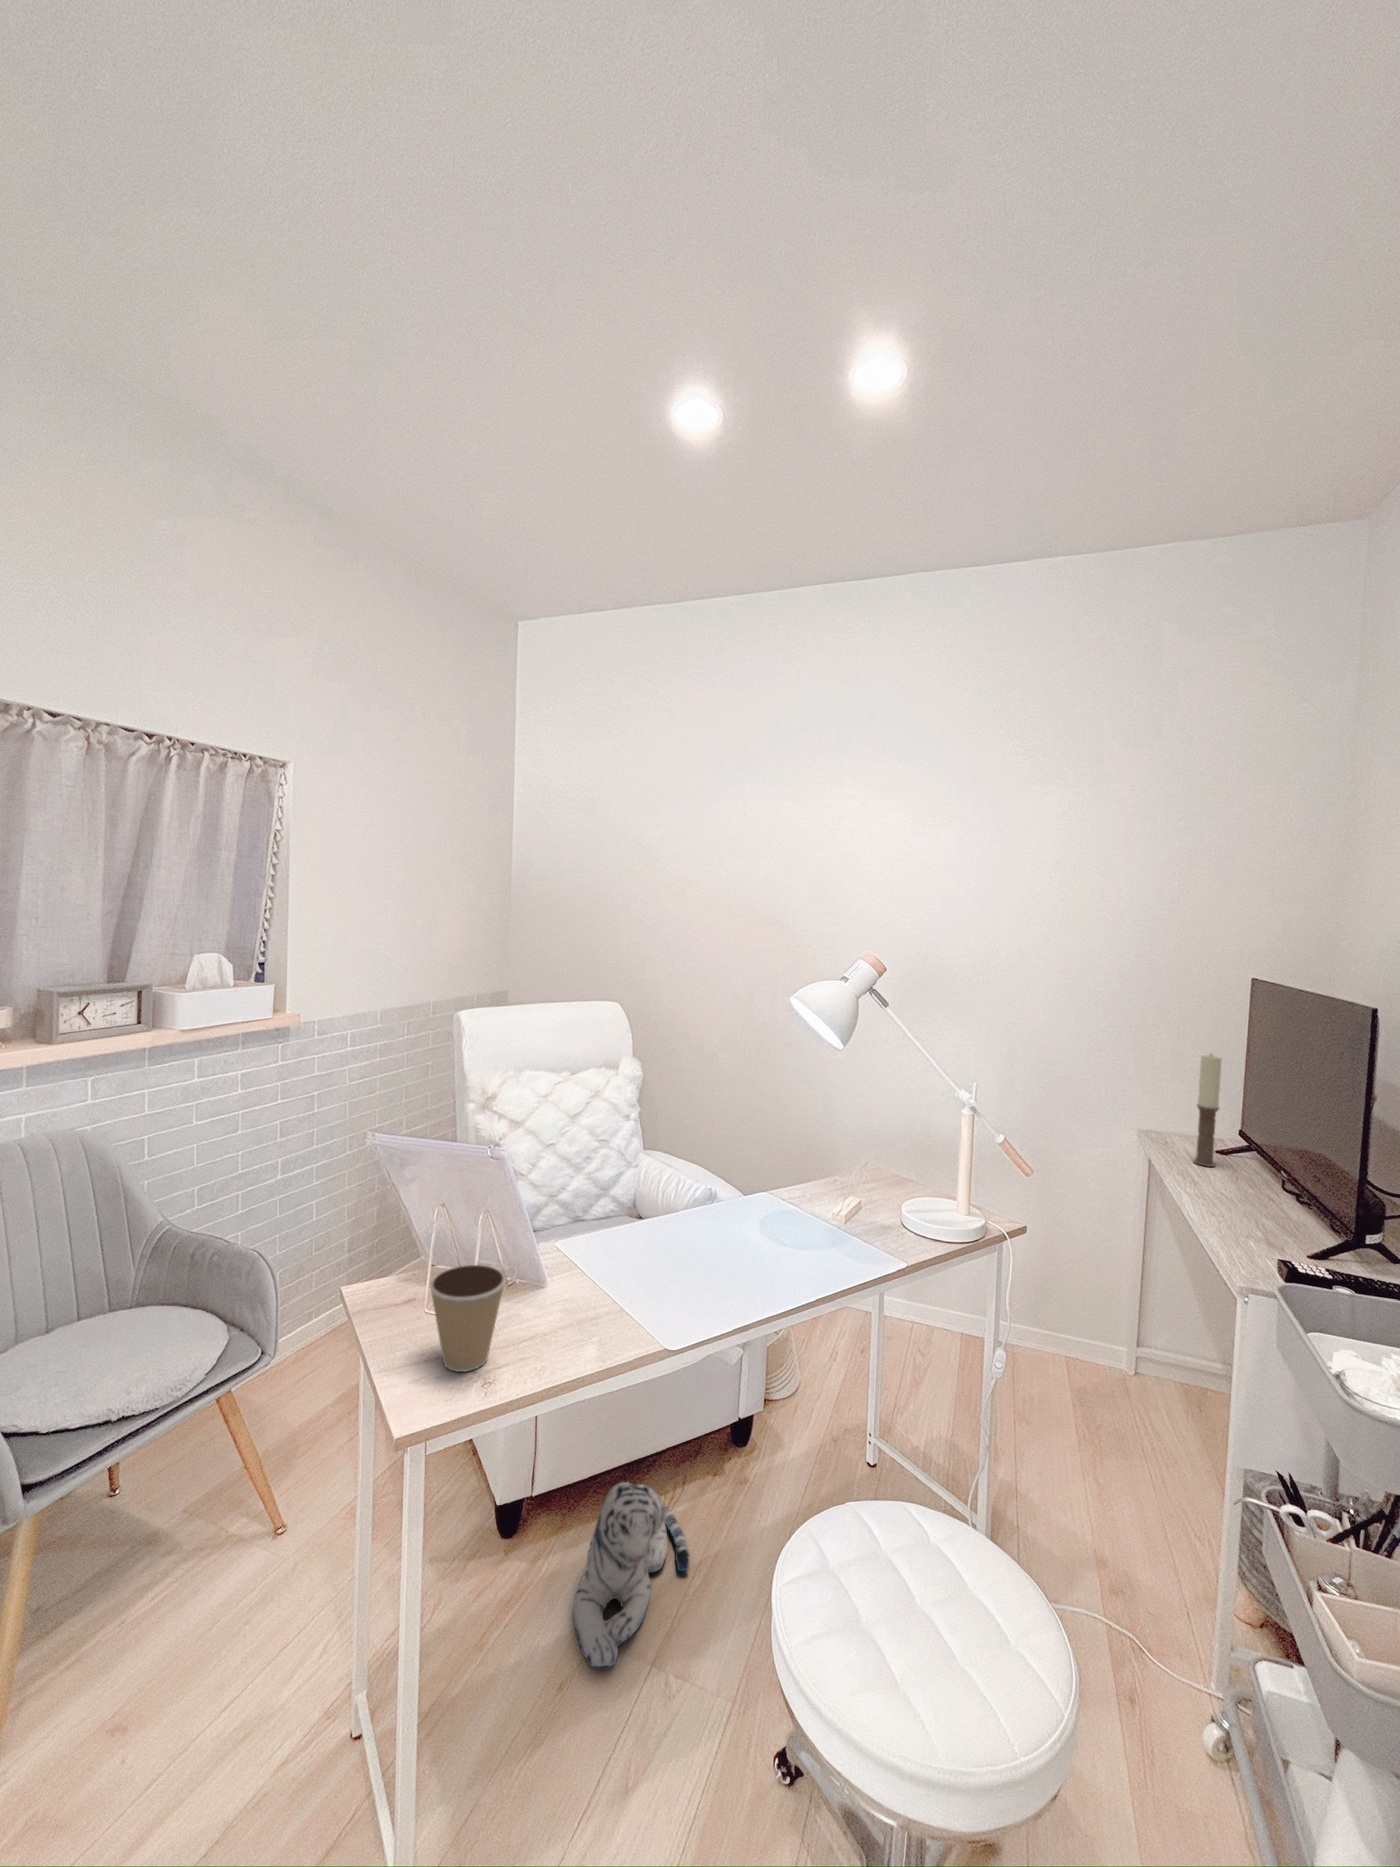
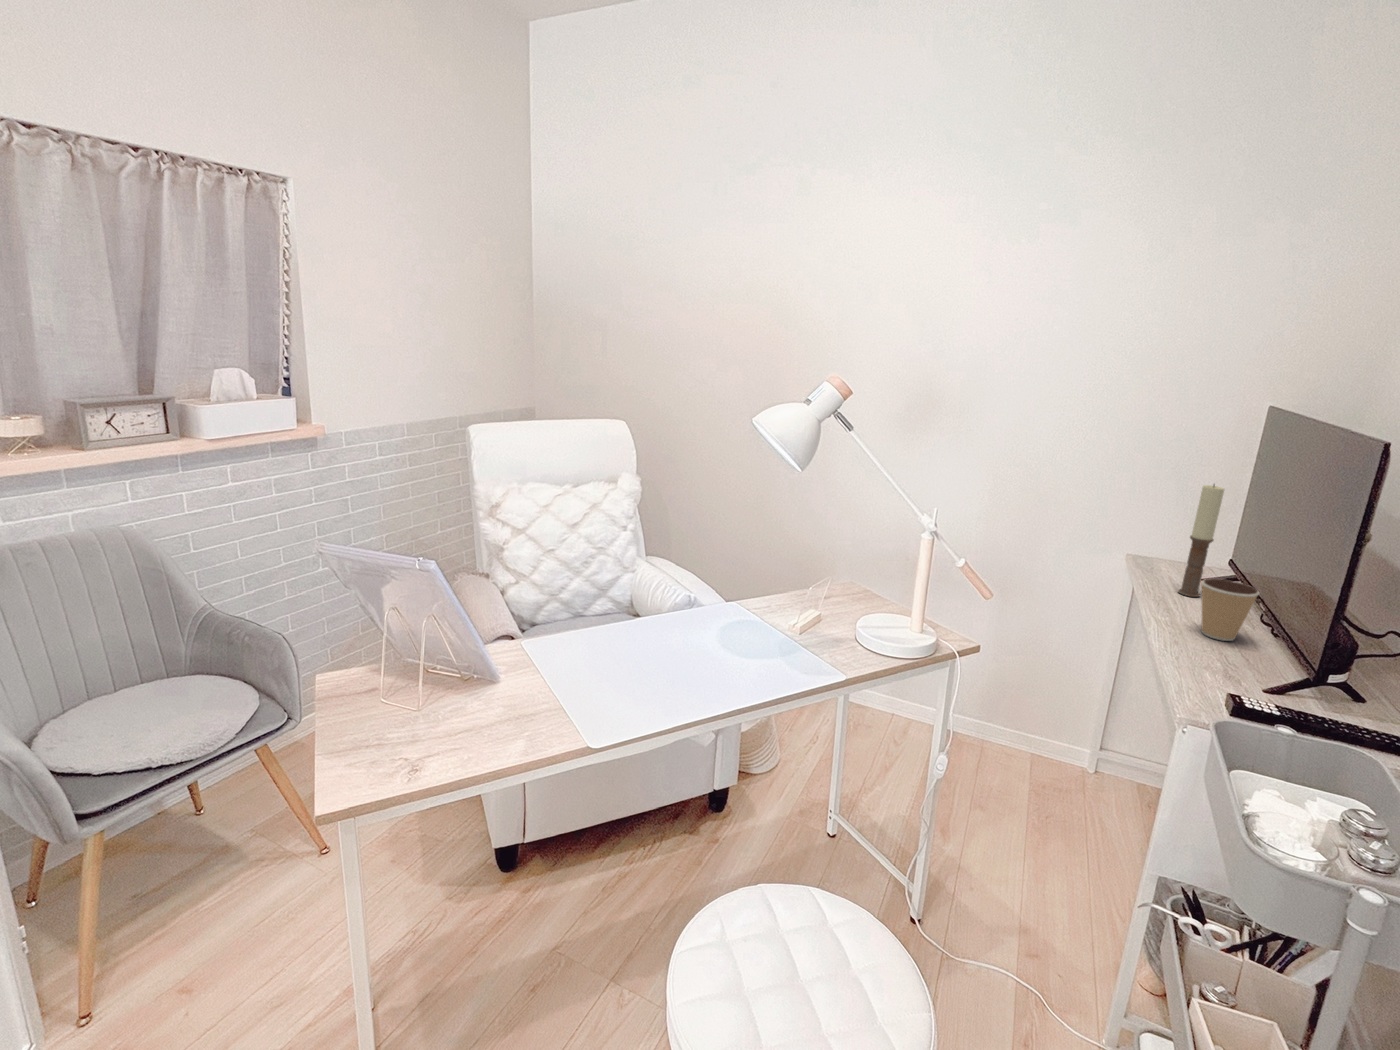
coffee cup: present [430,1265,506,1372] -> present [1202,579,1259,641]
plush toy: present [573,1482,689,1667] -> none [545,840,653,980]

